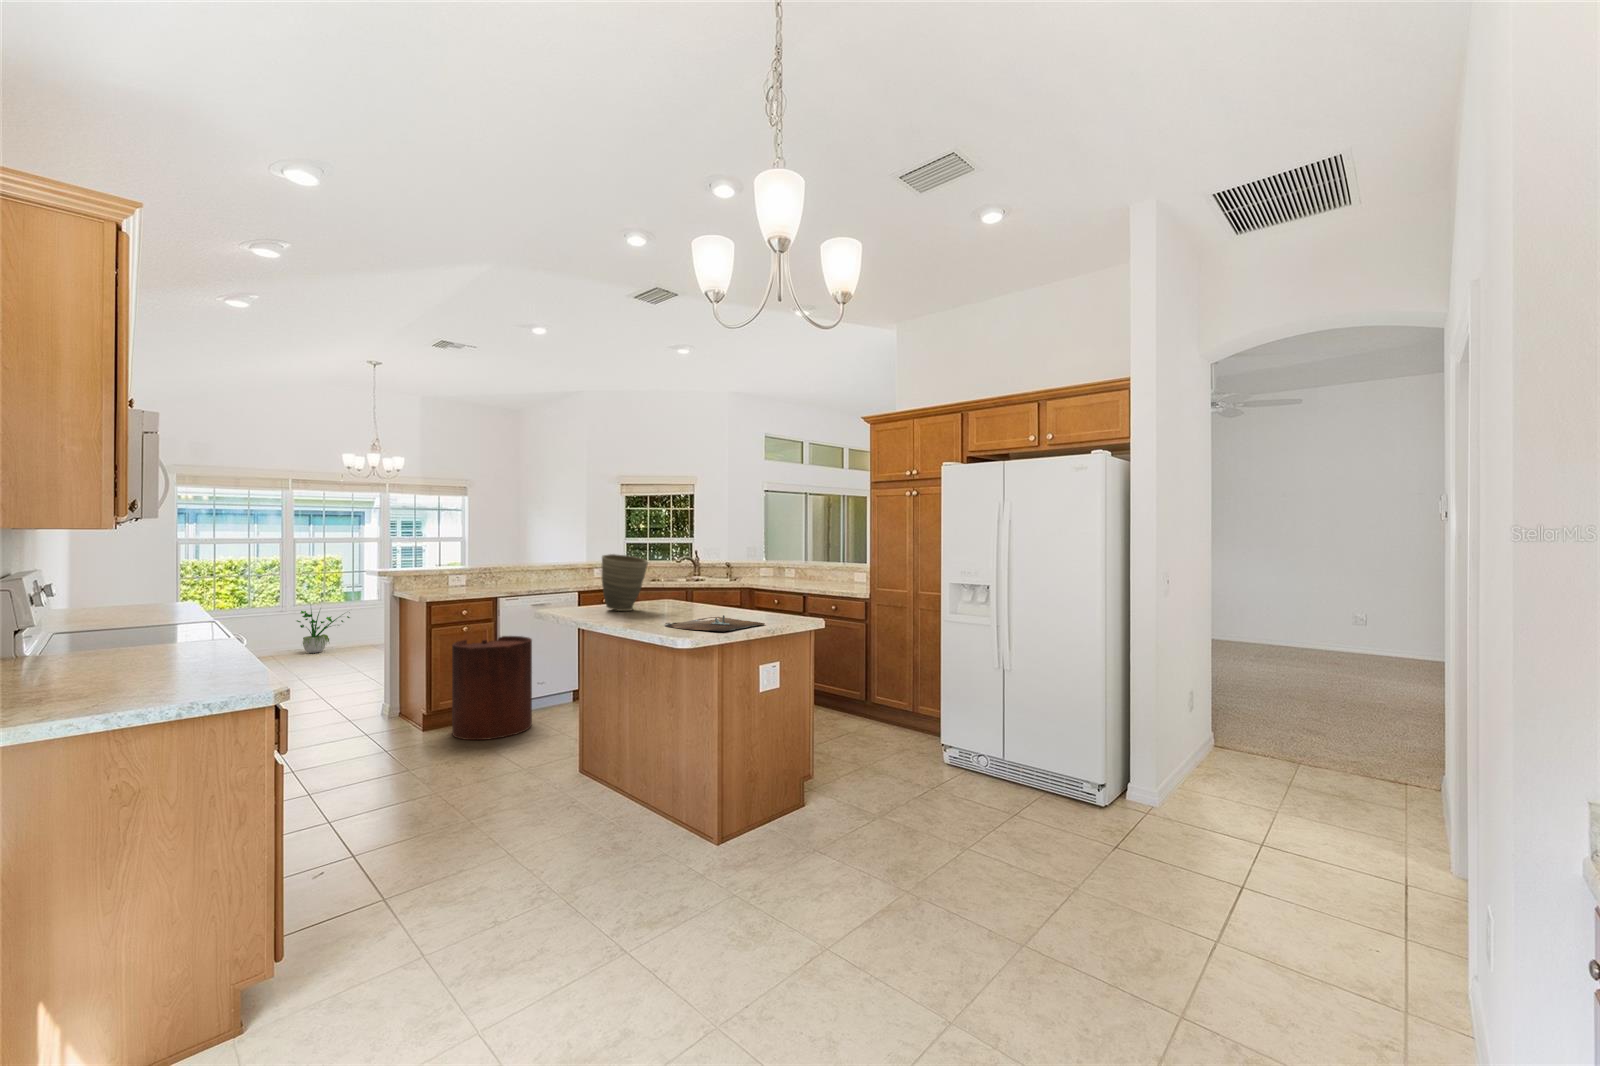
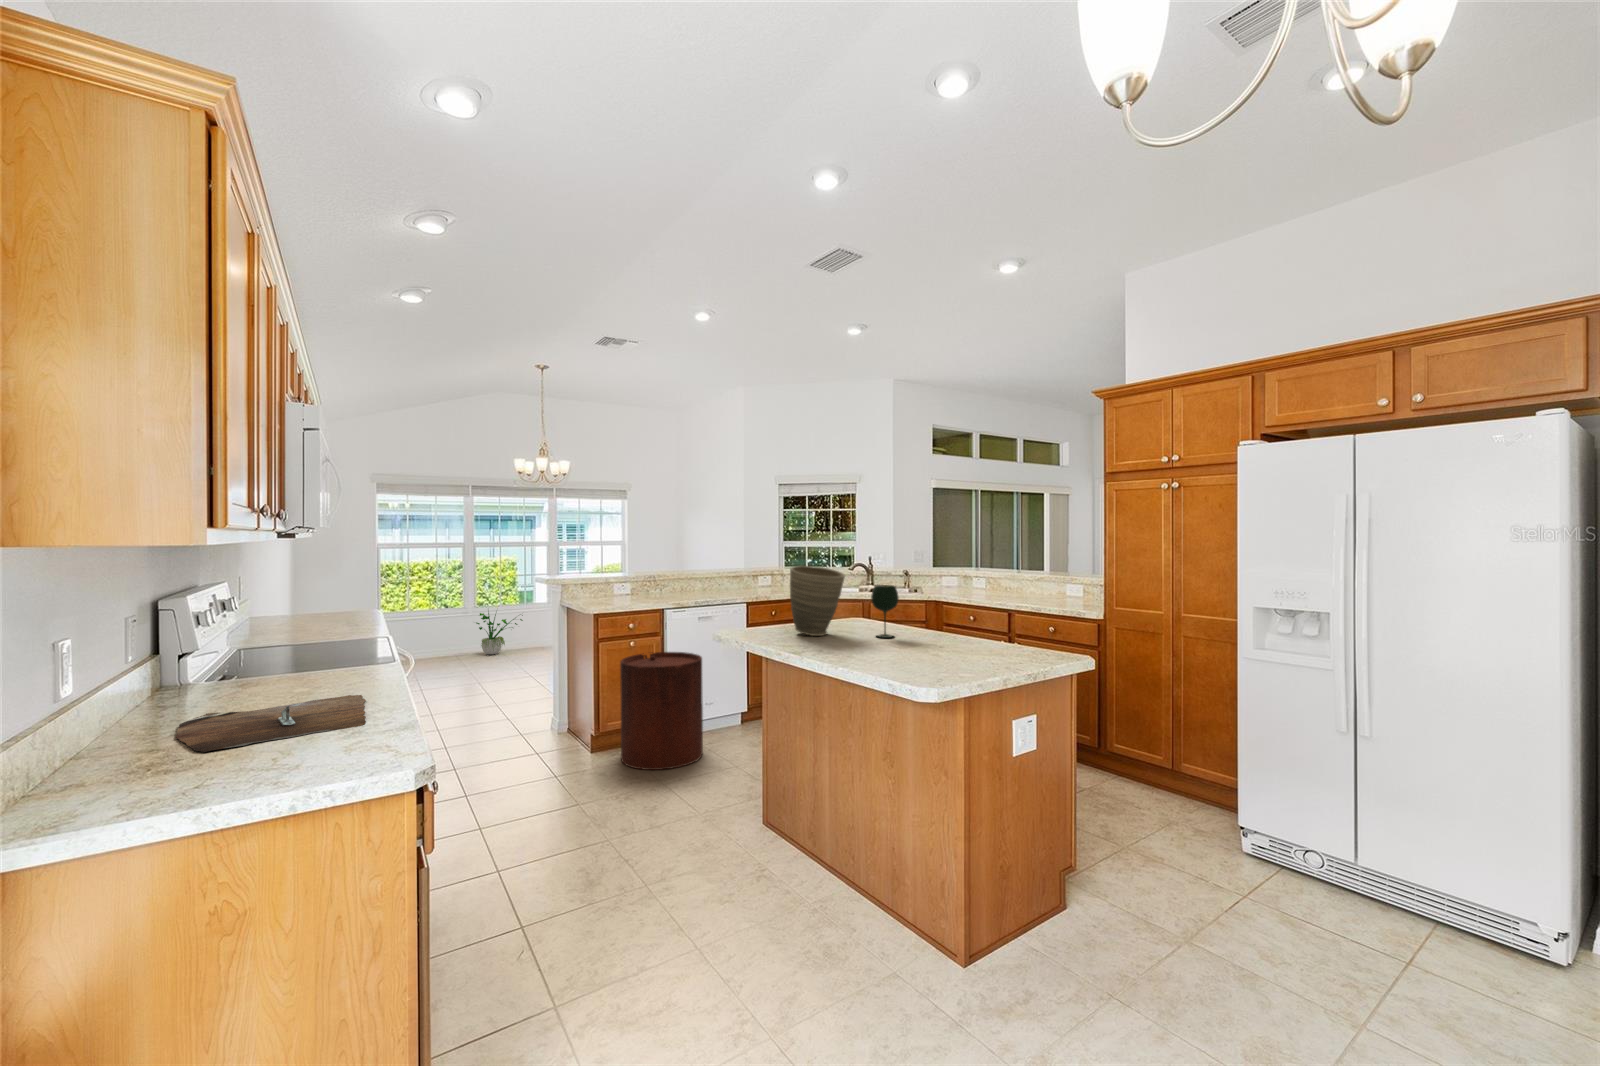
wine glass: none [669,570,691,611] -> present [871,585,899,638]
cutting board: present [665,615,765,631] -> present [176,695,366,752]

